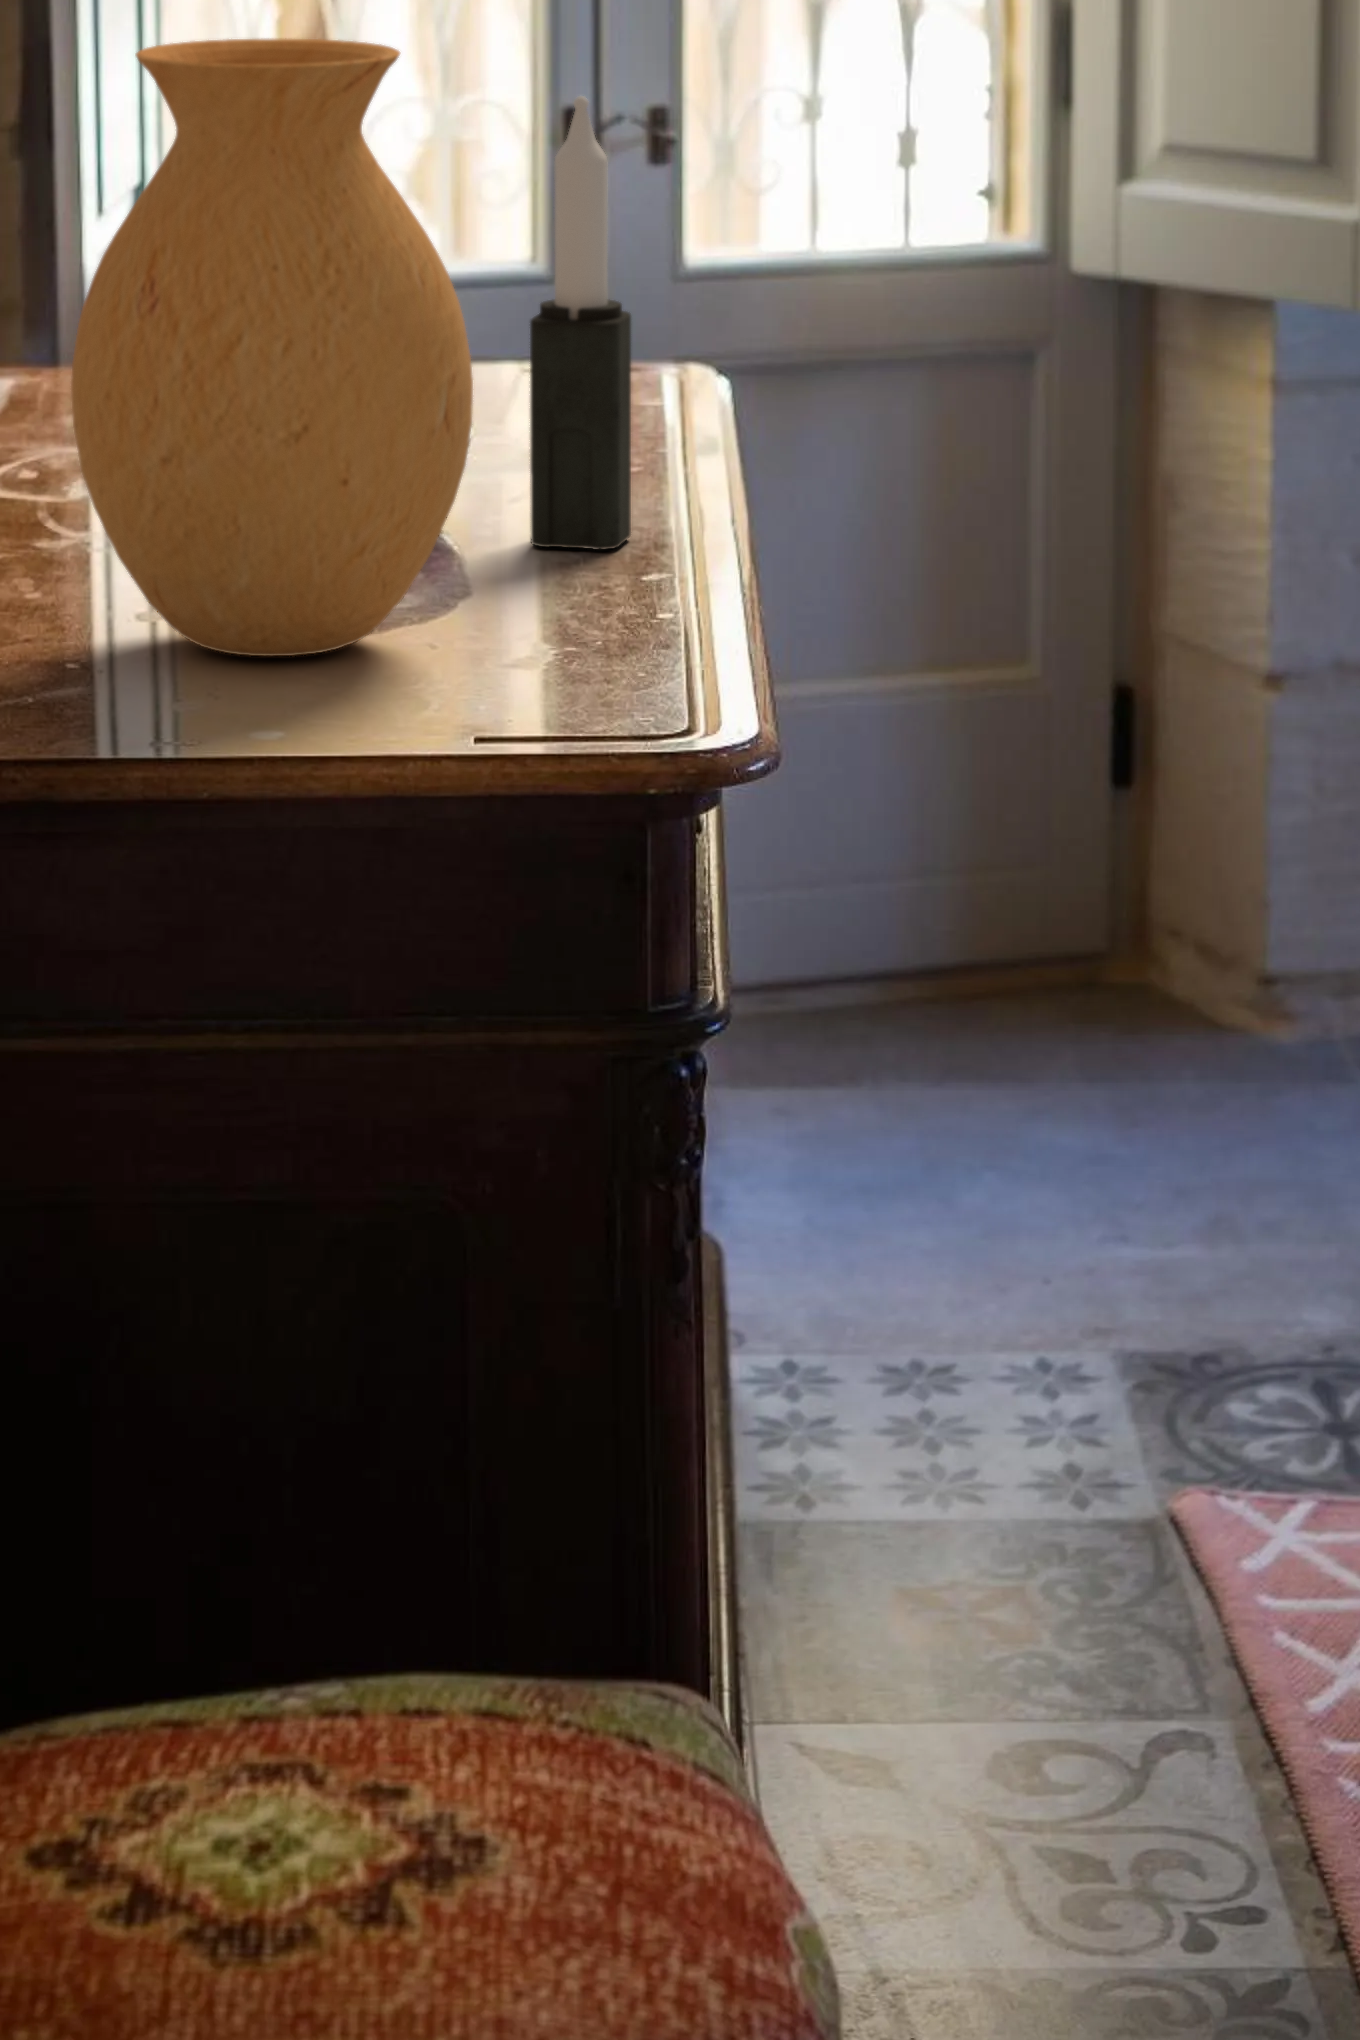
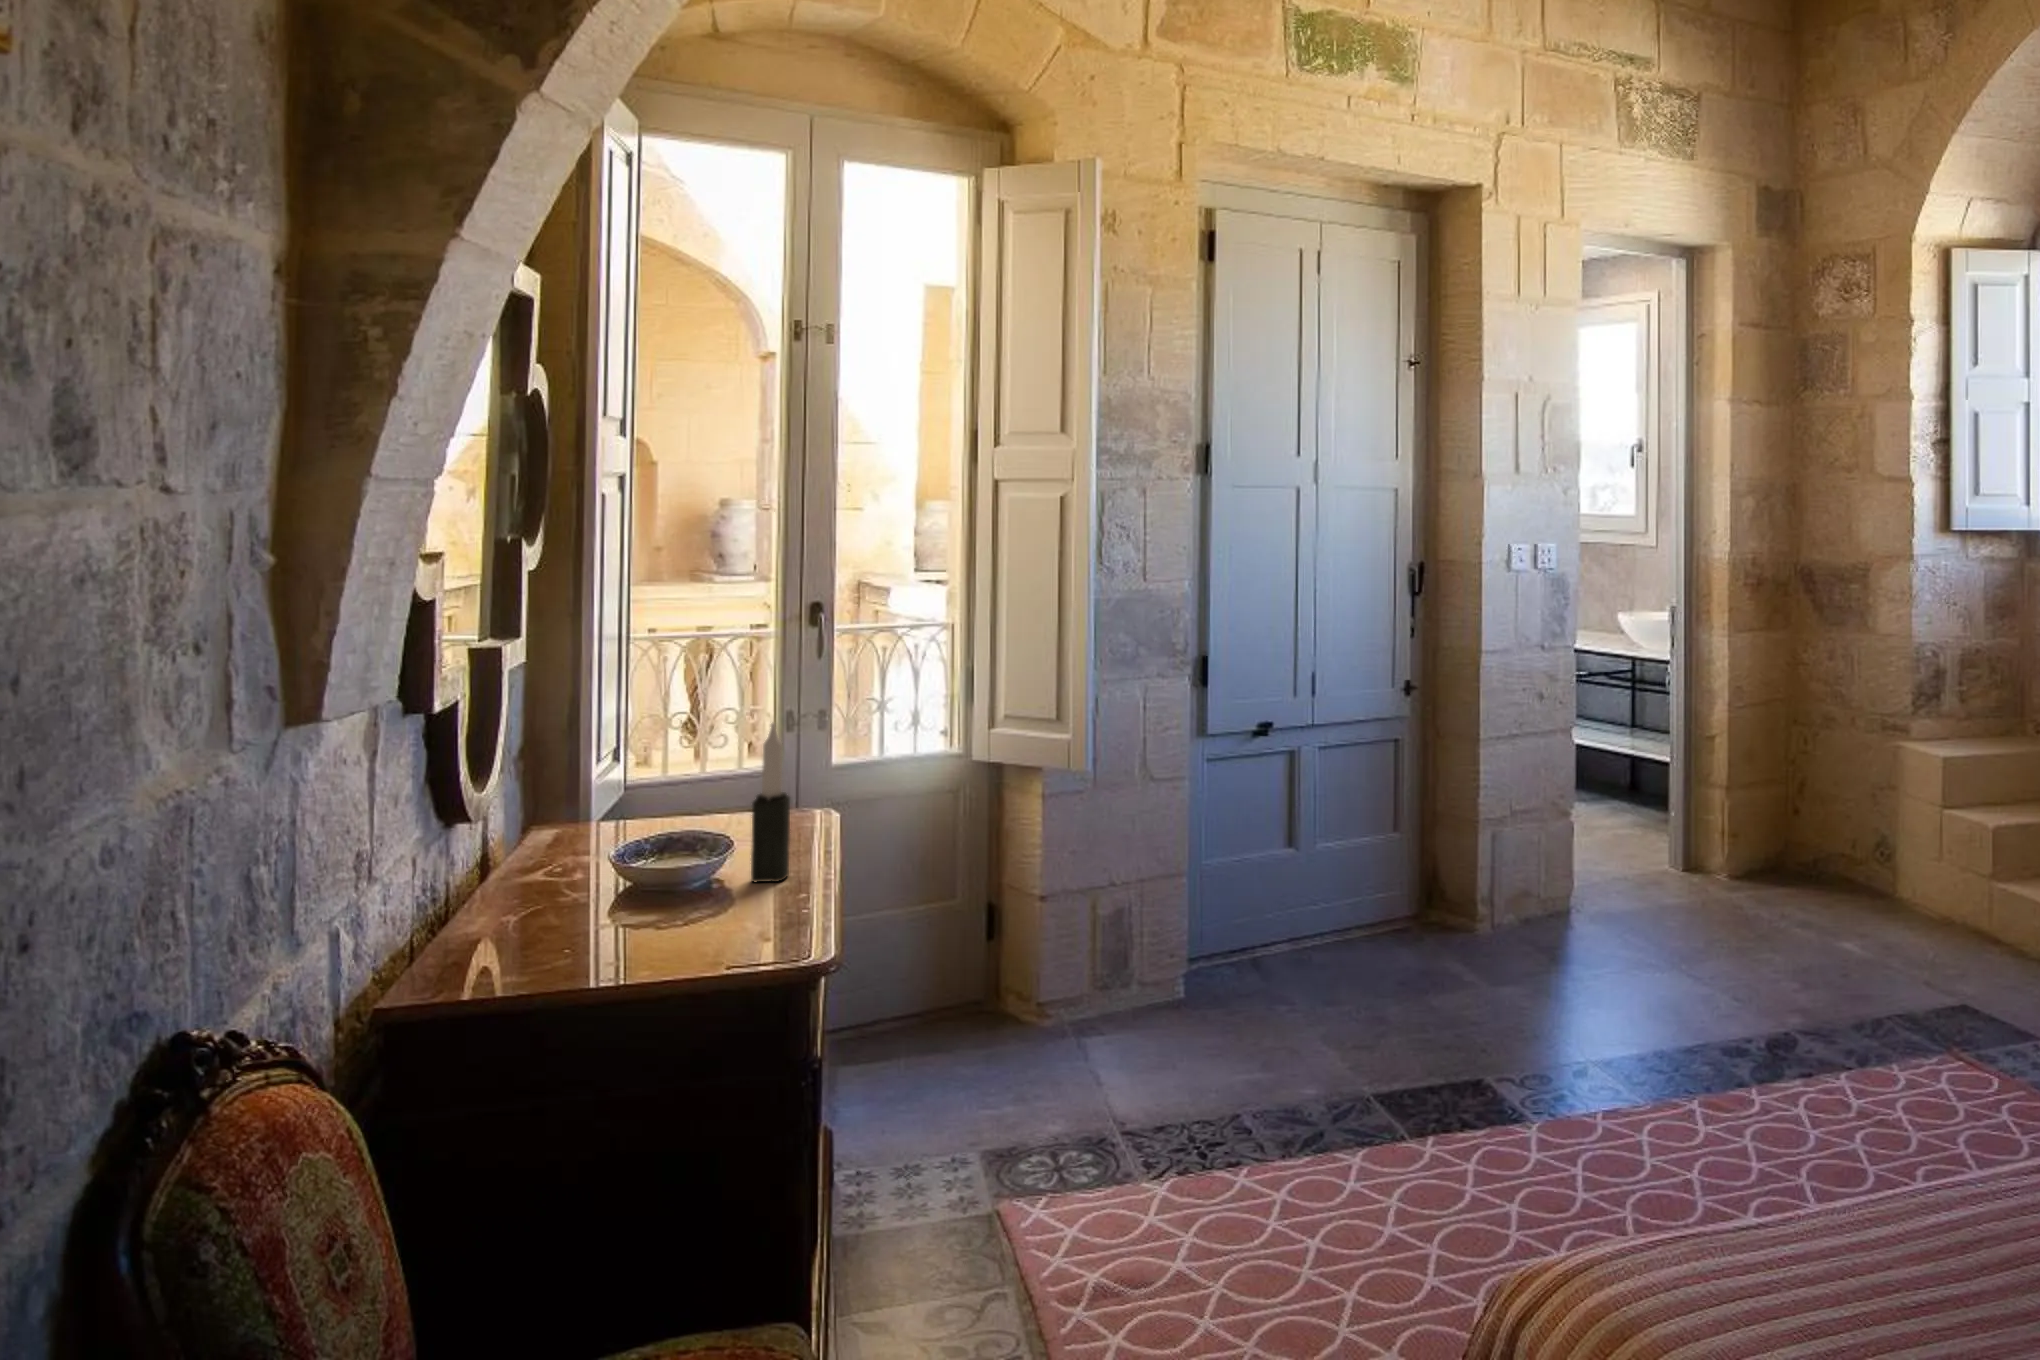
vase: present [71,38,473,656] -> none [570,714,725,939]

